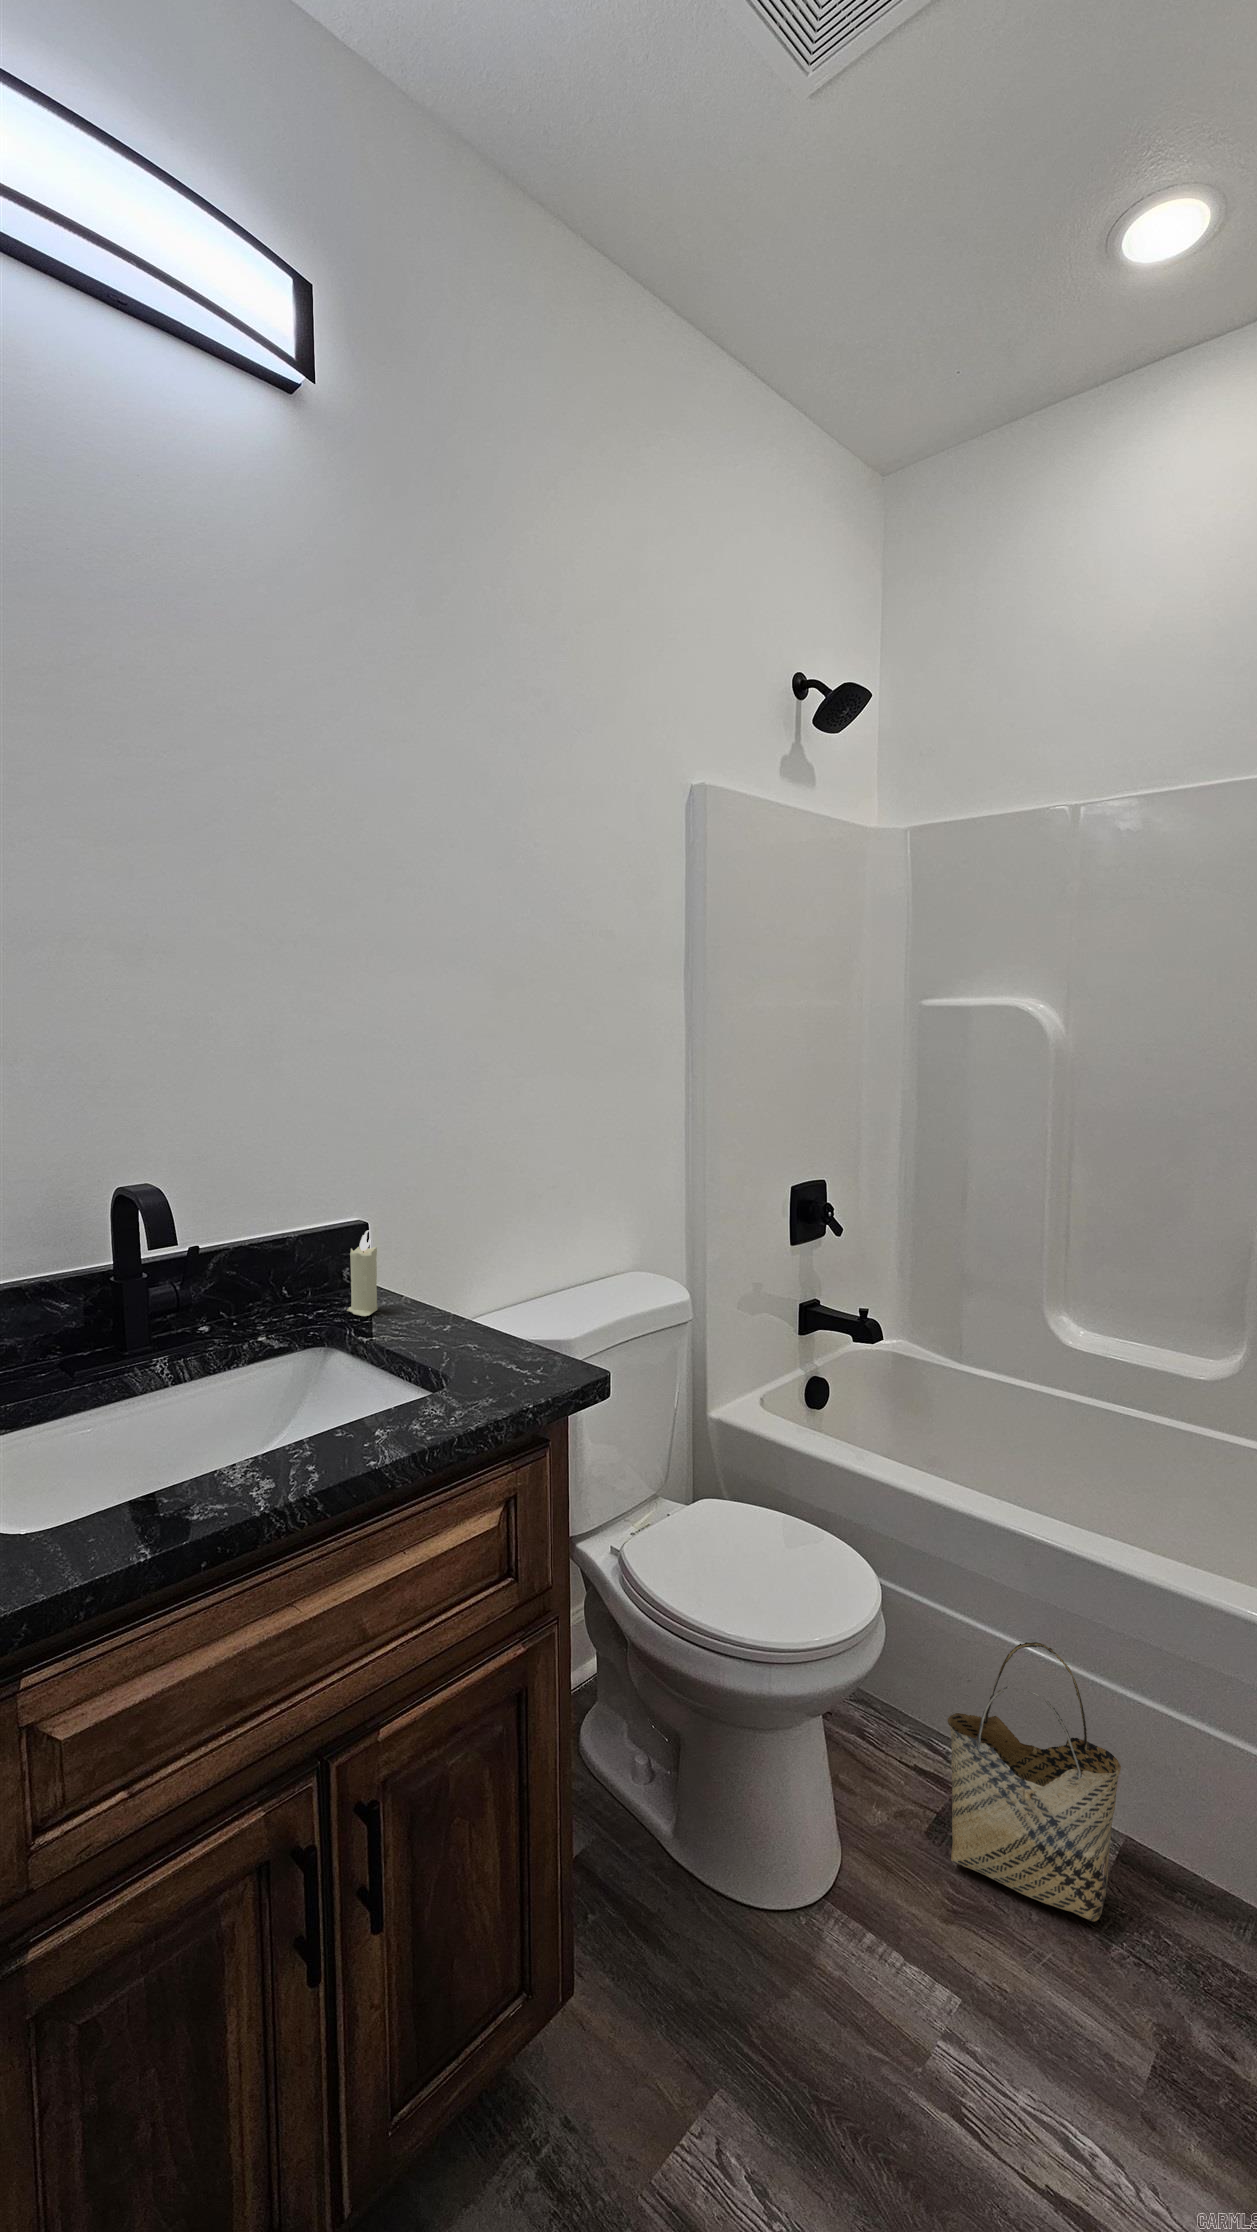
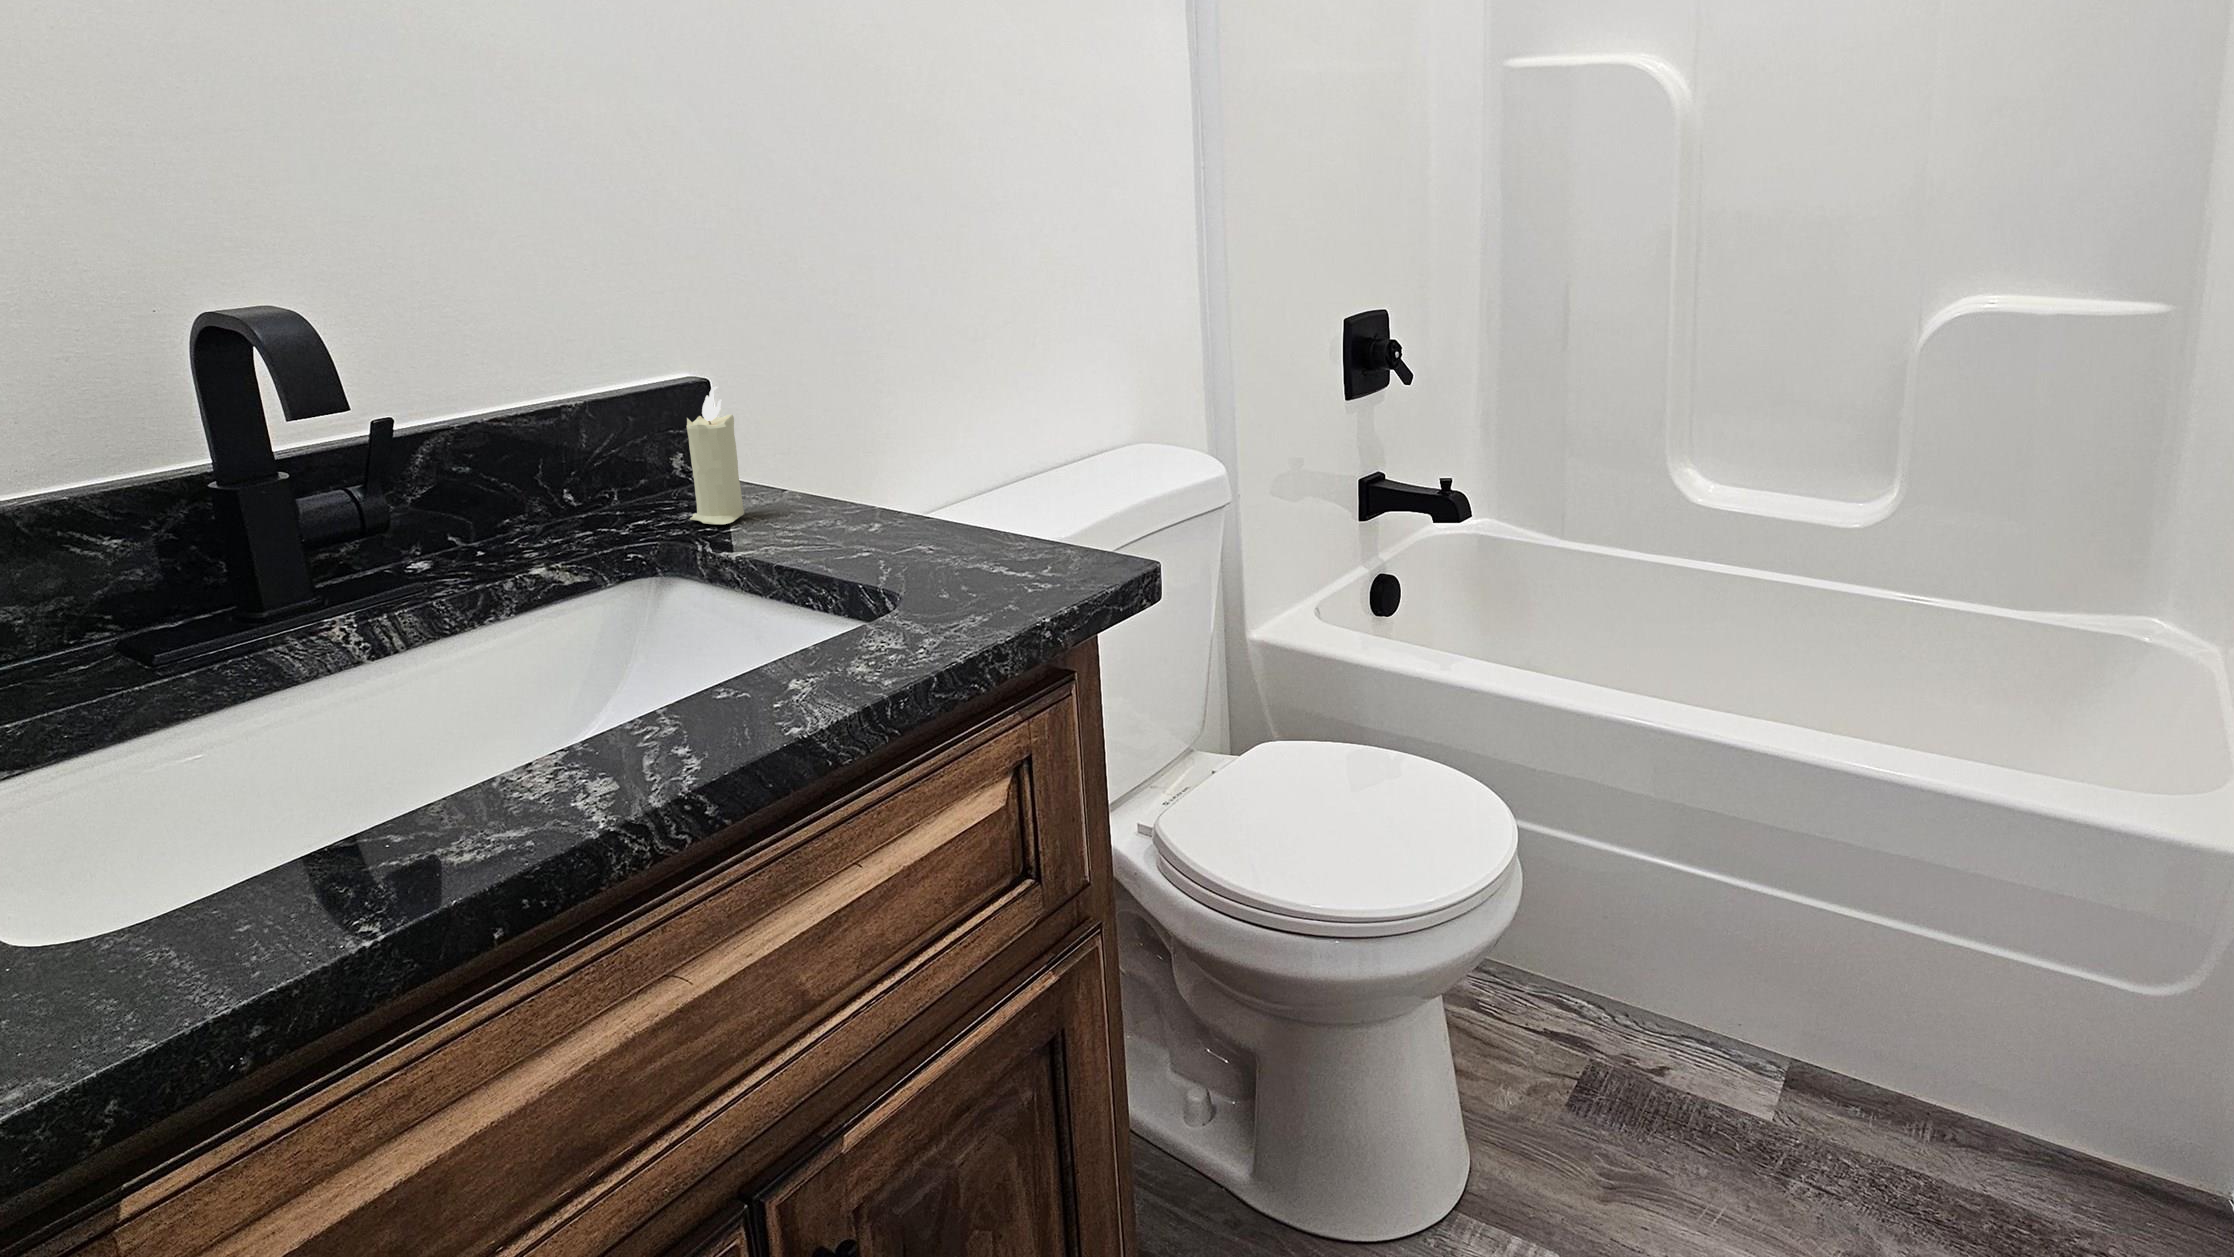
woven basket: present [948,1642,1121,1921] -> none [1594,860,1802,1170]

